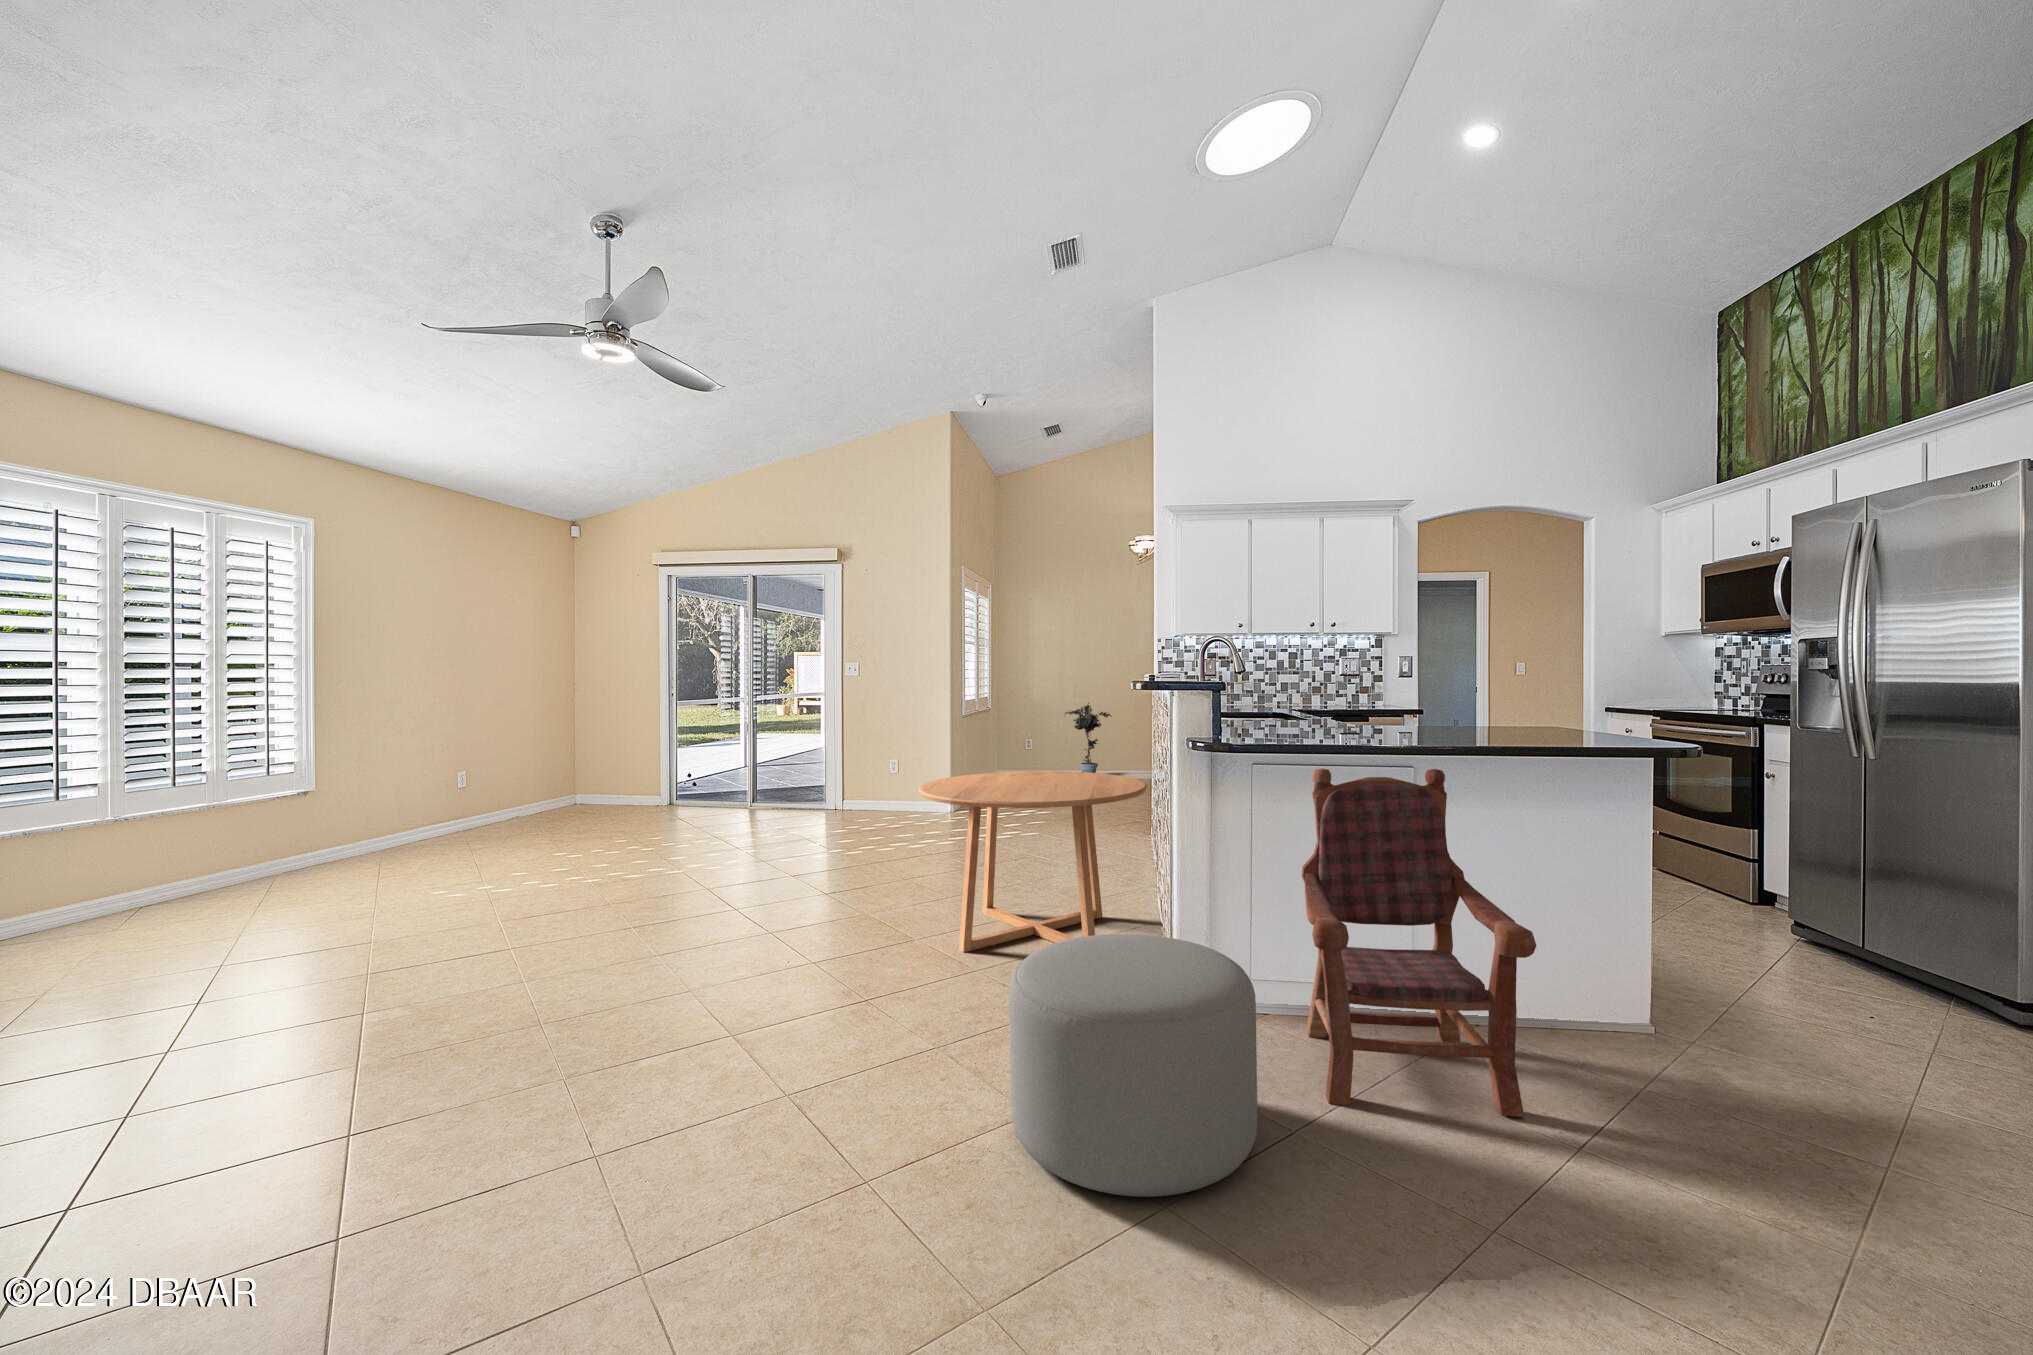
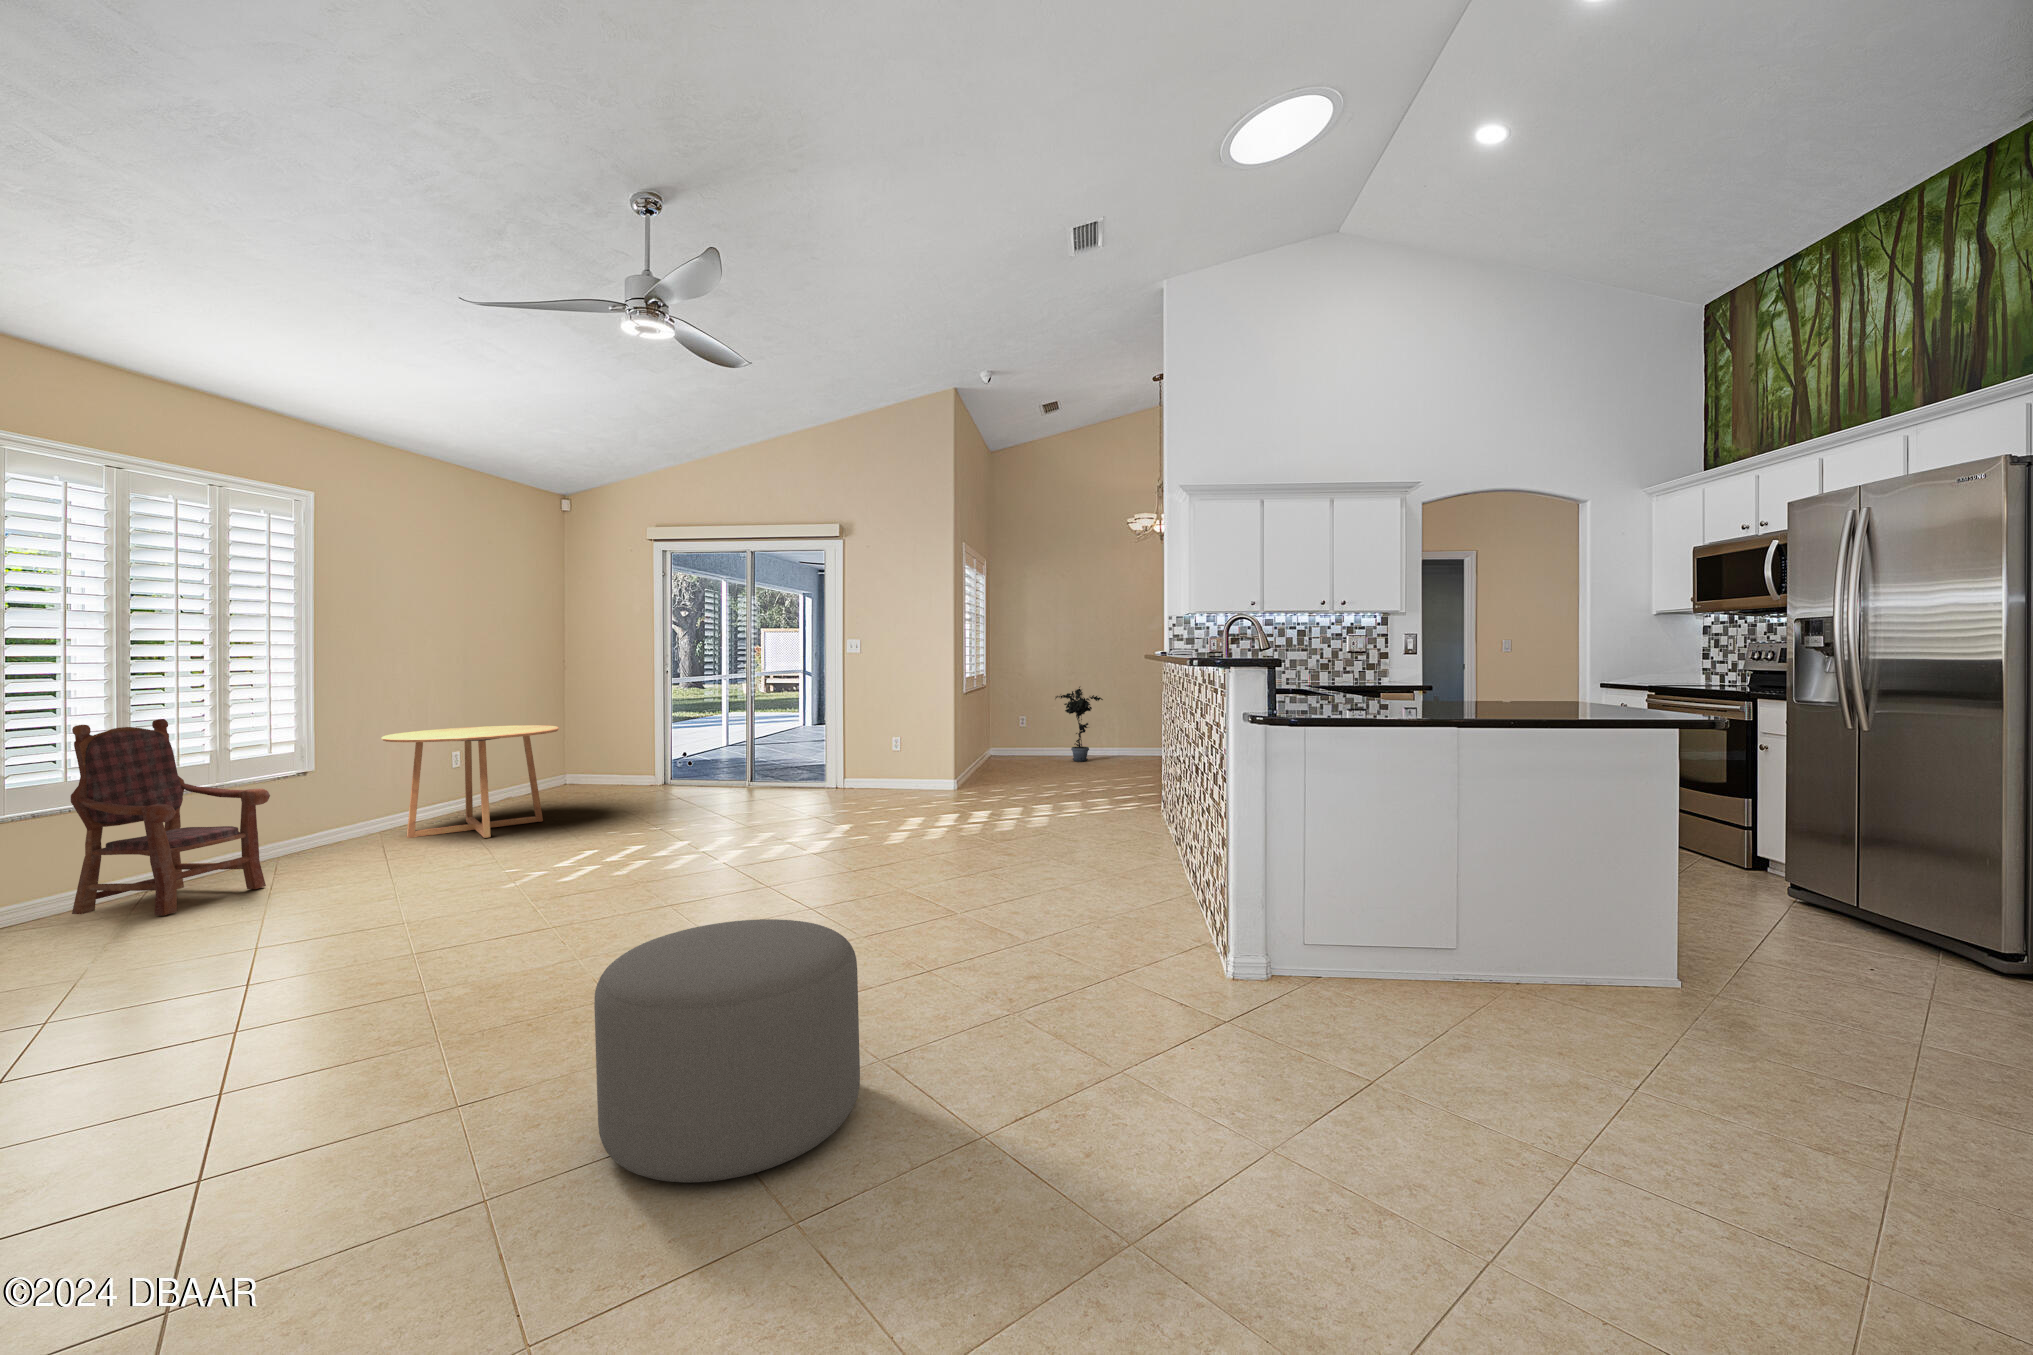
armchair: present [1302,768,1537,1117] -> present [71,719,270,915]
dining table: present [918,771,1147,953] -> present [382,725,559,838]
ottoman: present [1009,934,1258,1197] -> present [594,919,860,1182]

